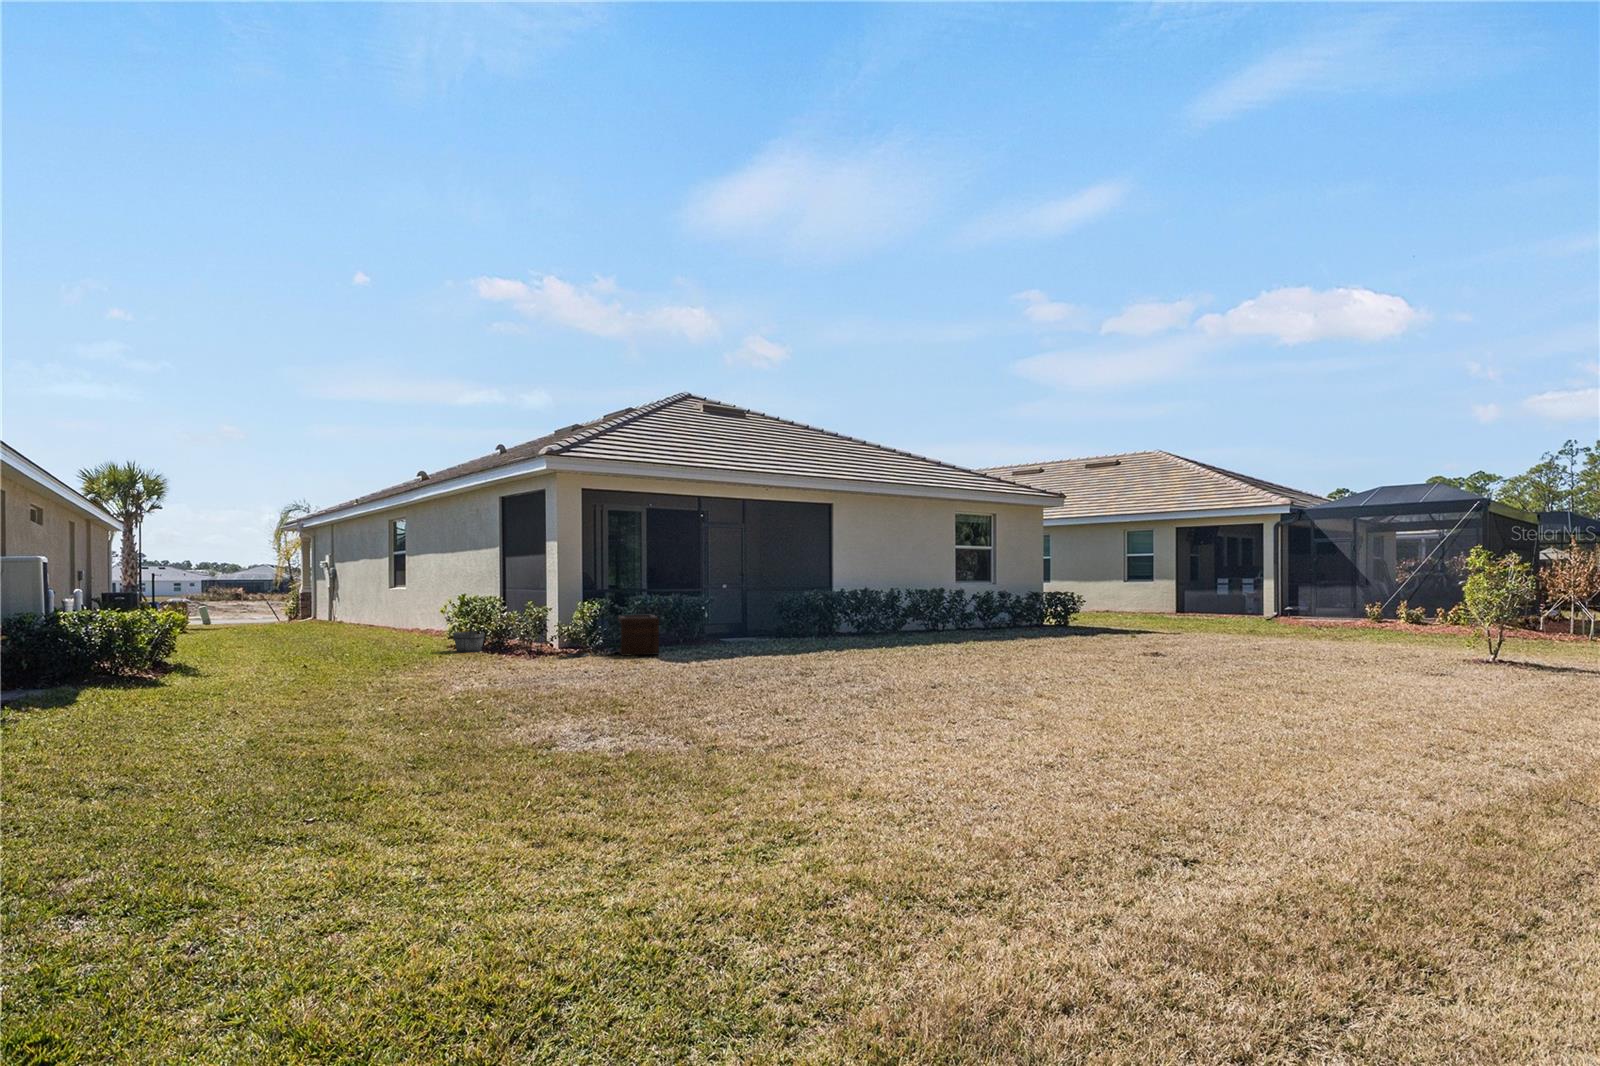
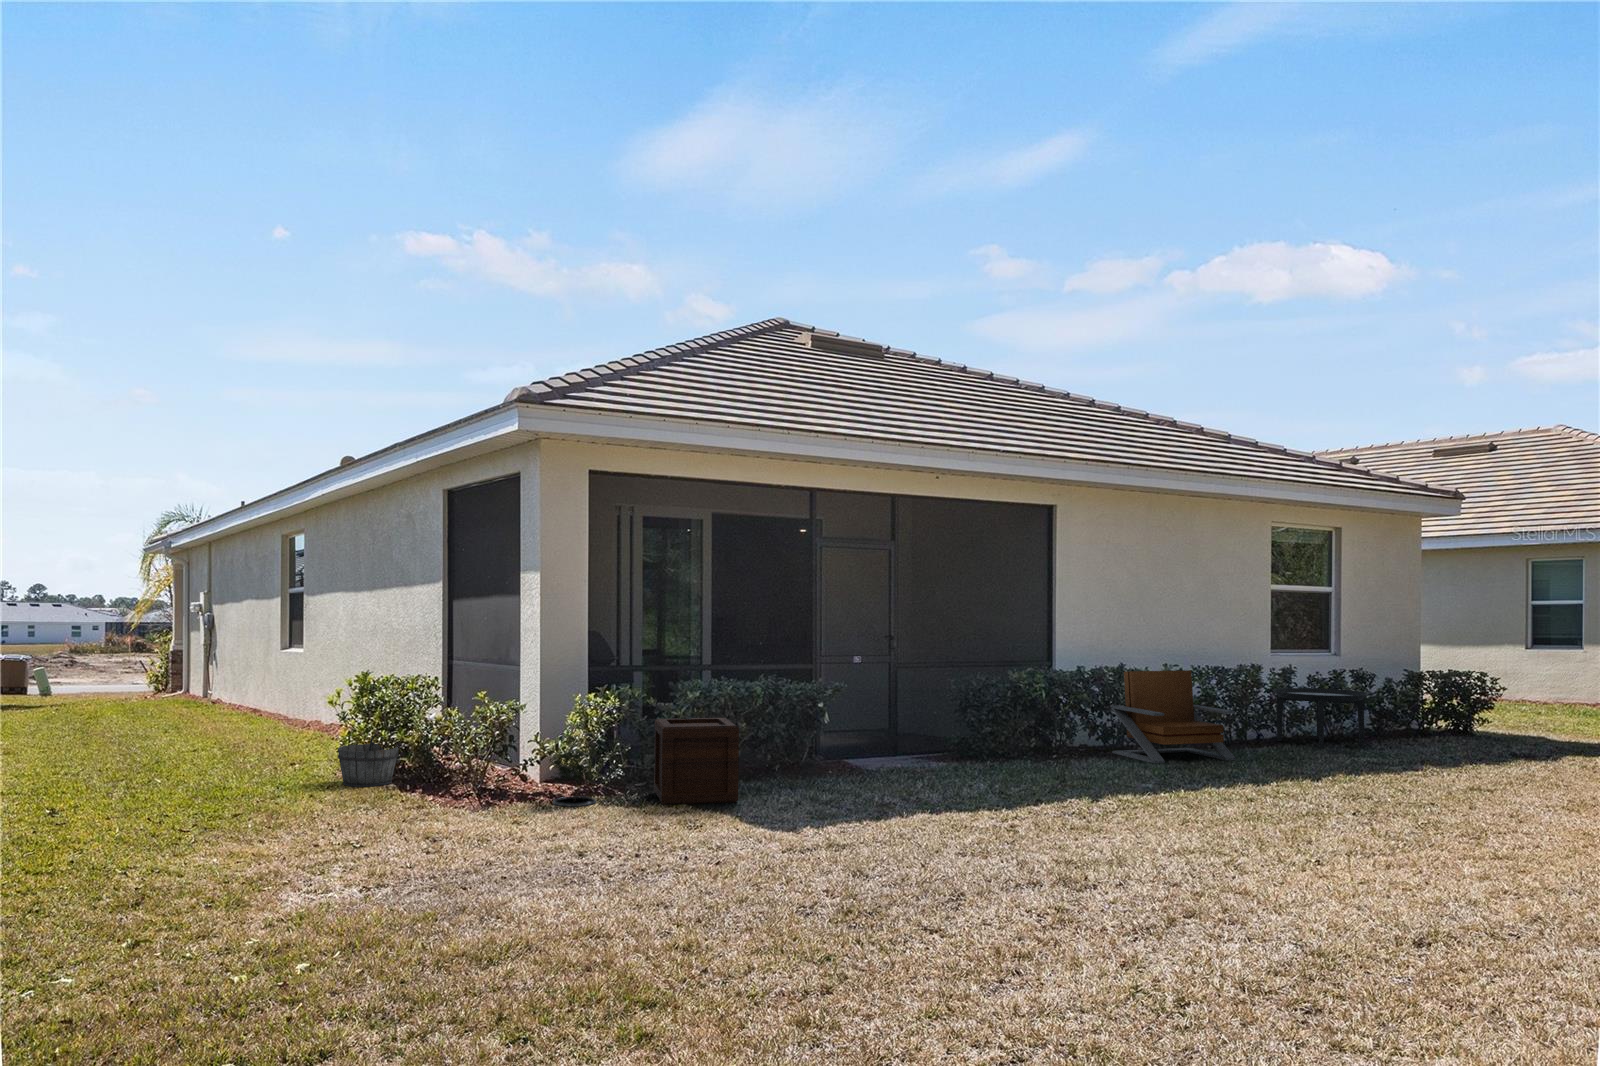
lounge chair: none [859,591,920,638] -> present [1111,670,1235,763]
round table: none [950,601,997,631] -> present [1273,688,1368,748]

